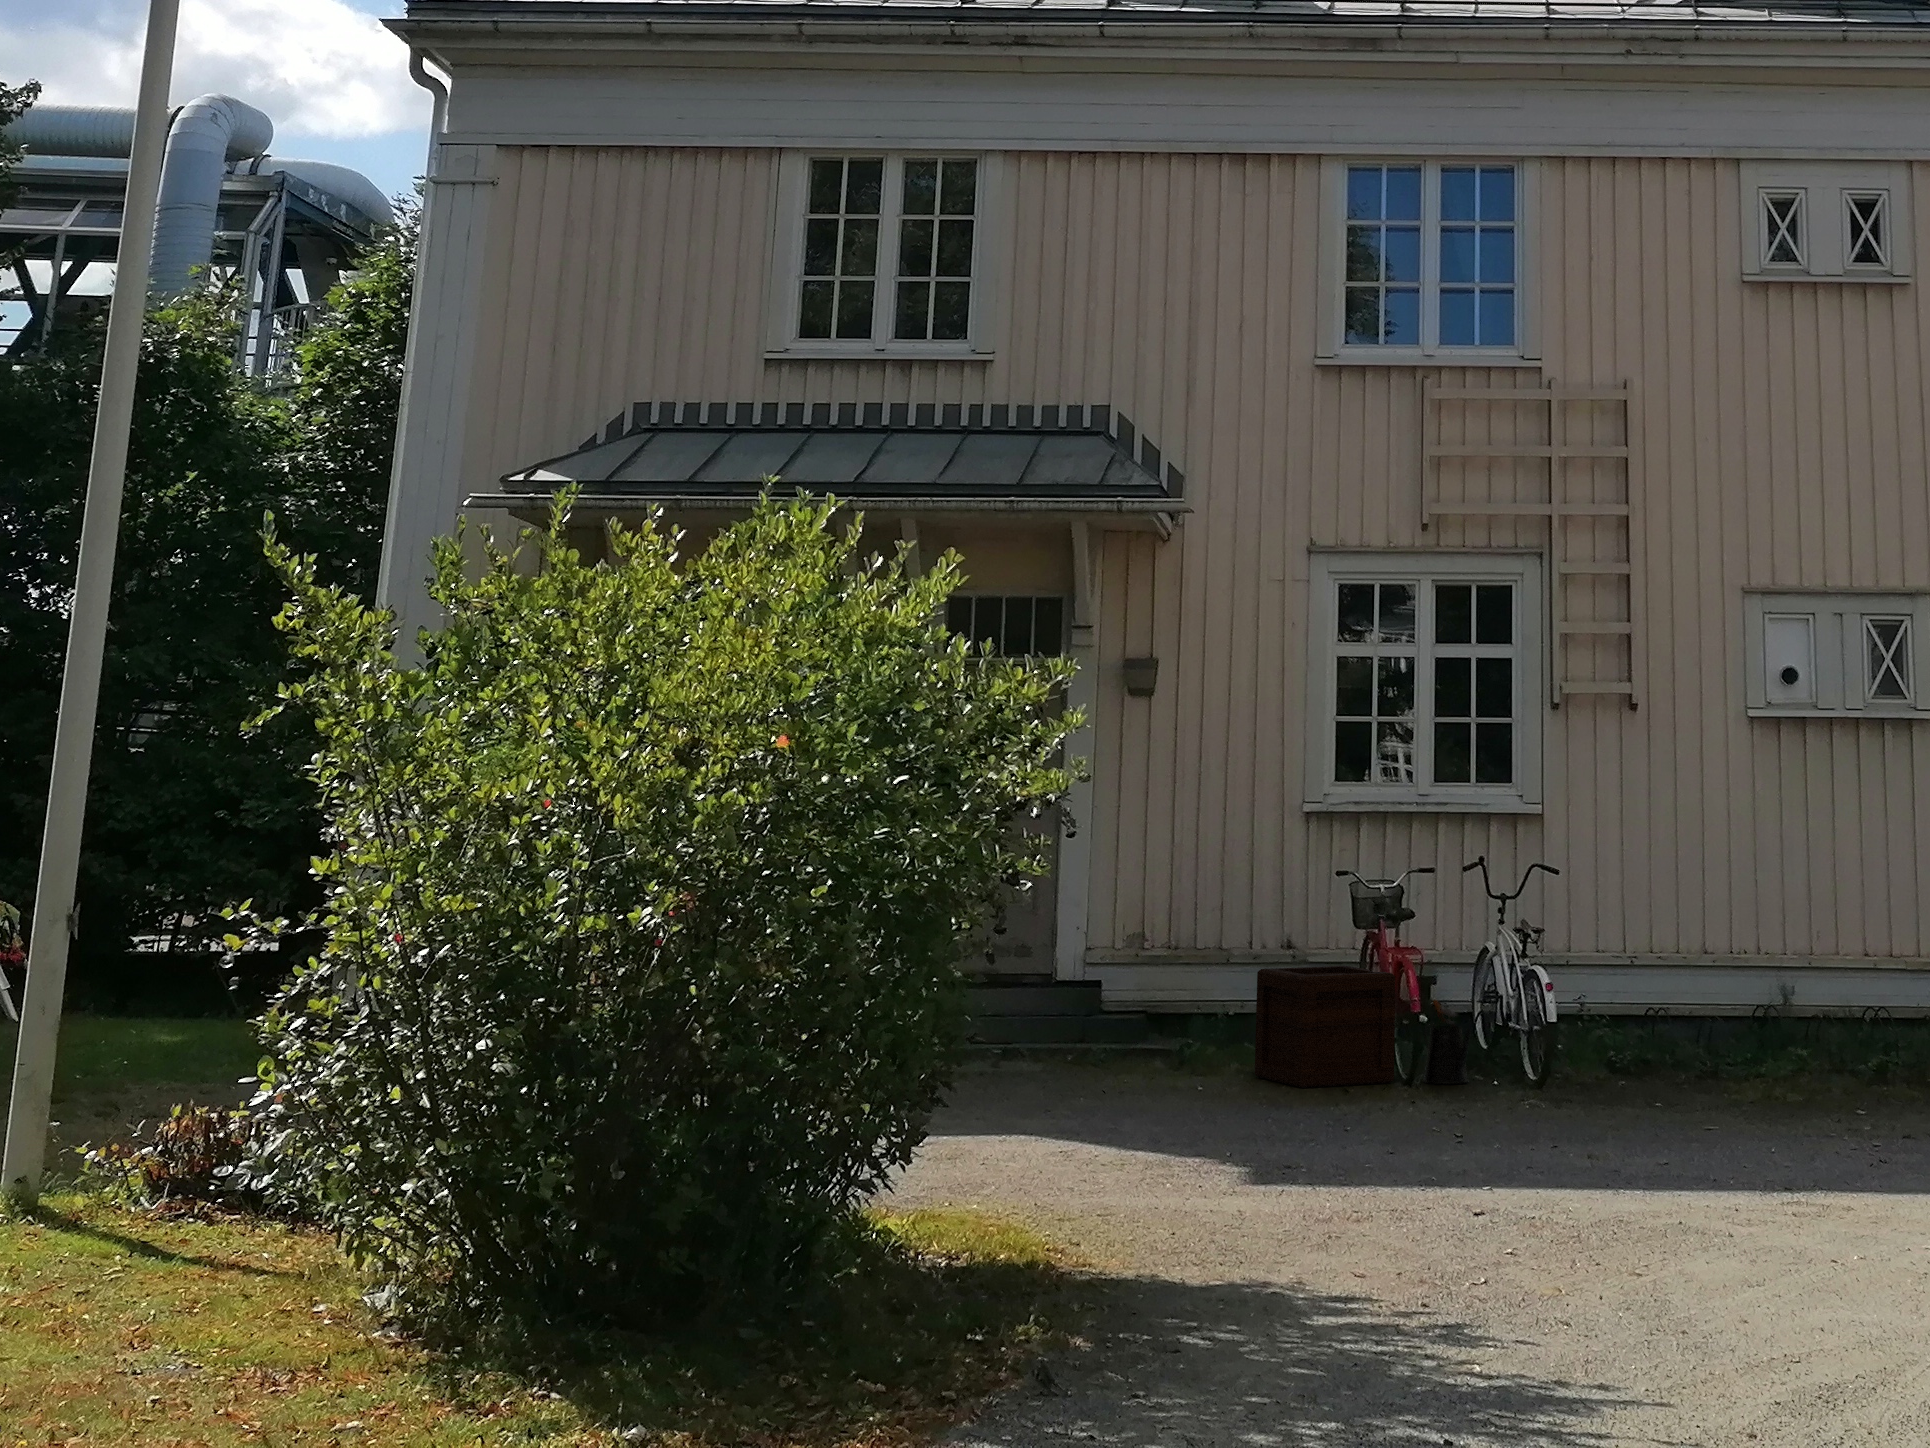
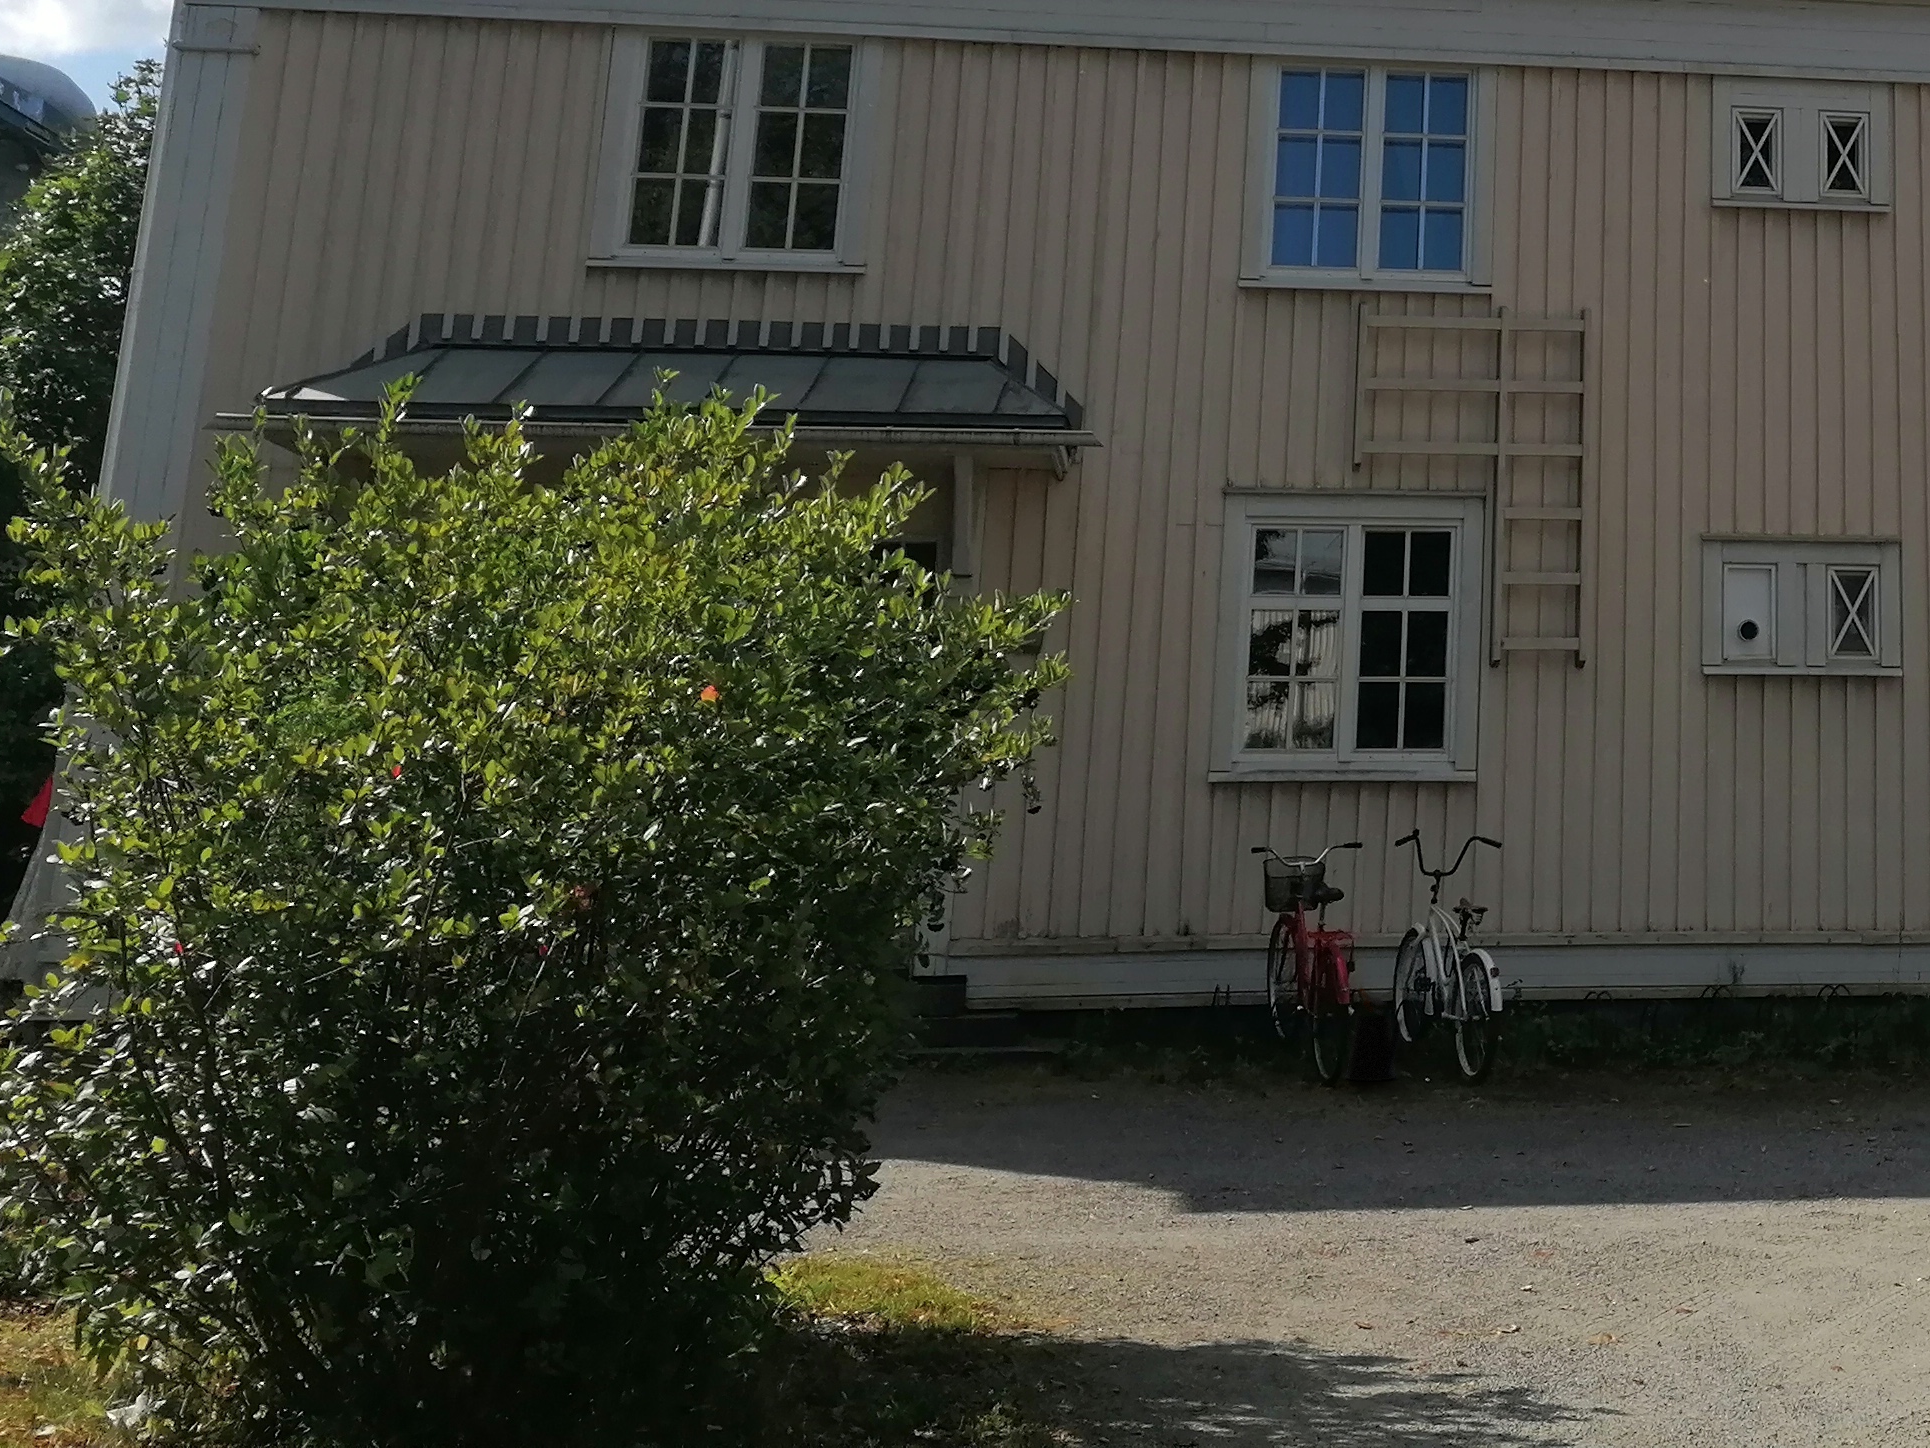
wooden crate: present [1255,966,1395,1088] -> none [1153,951,1319,1090]

